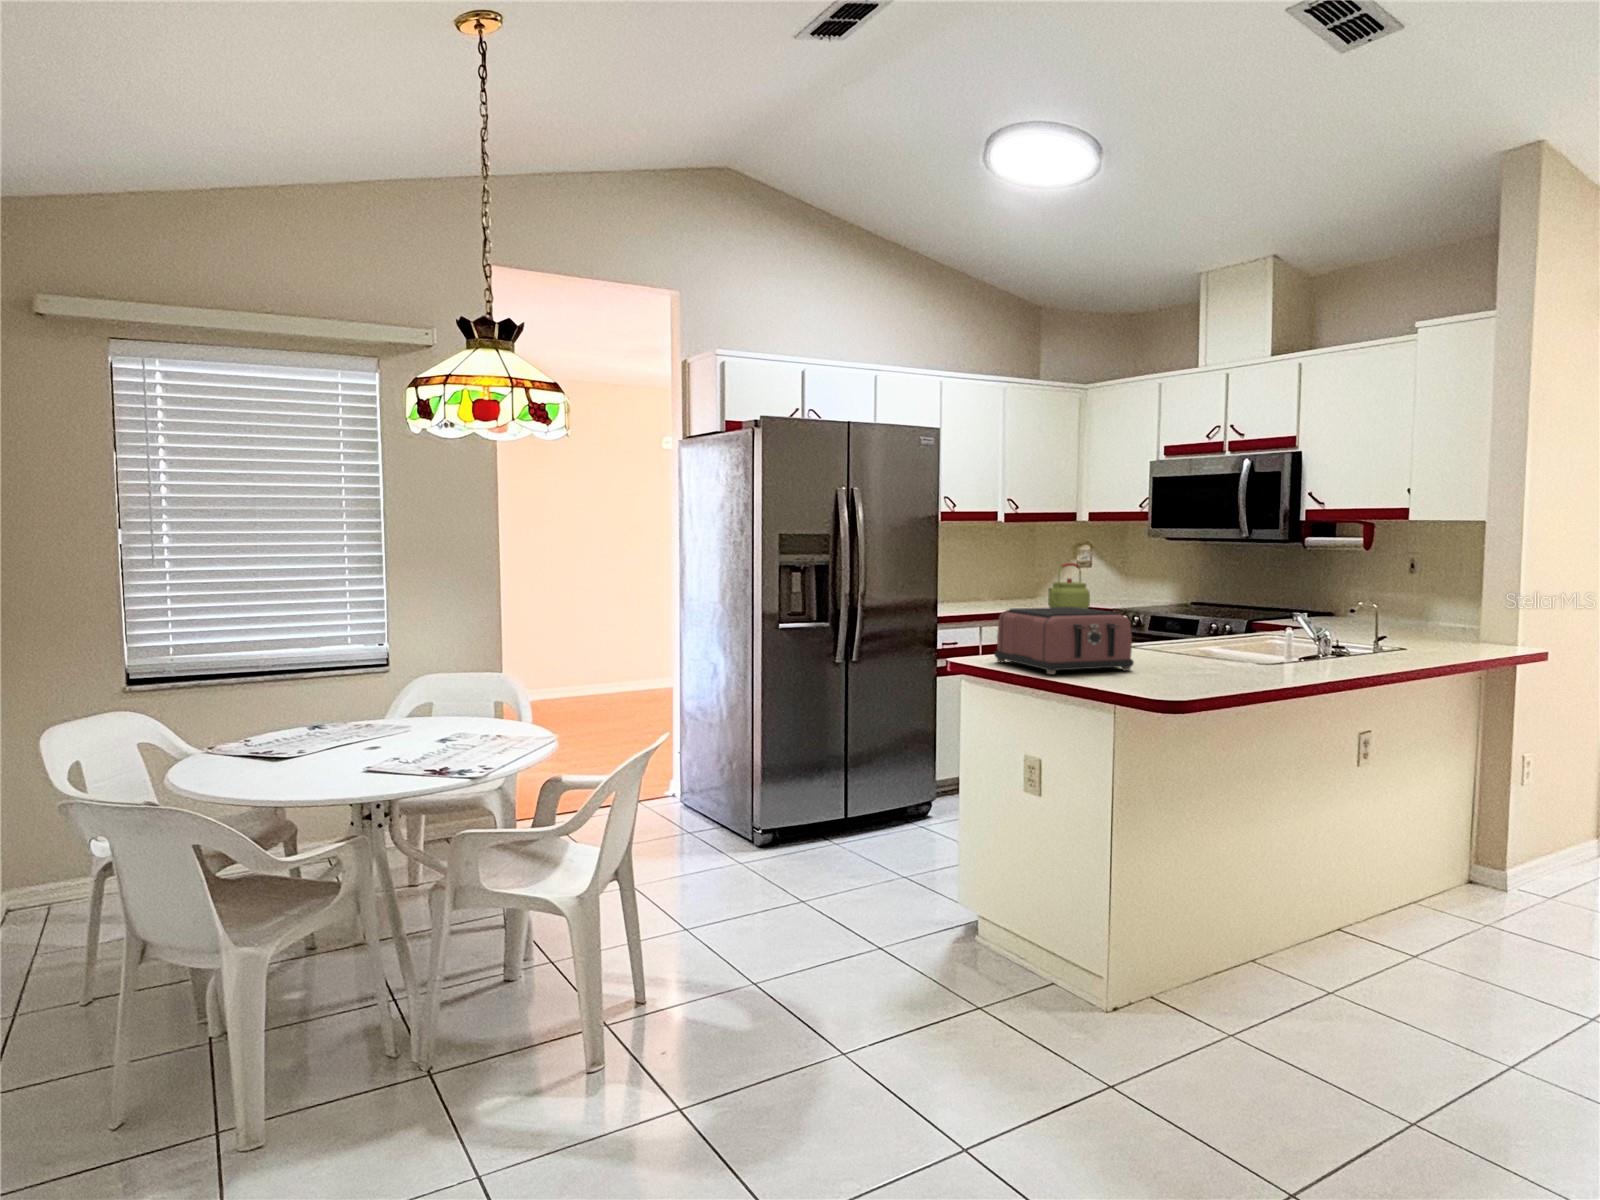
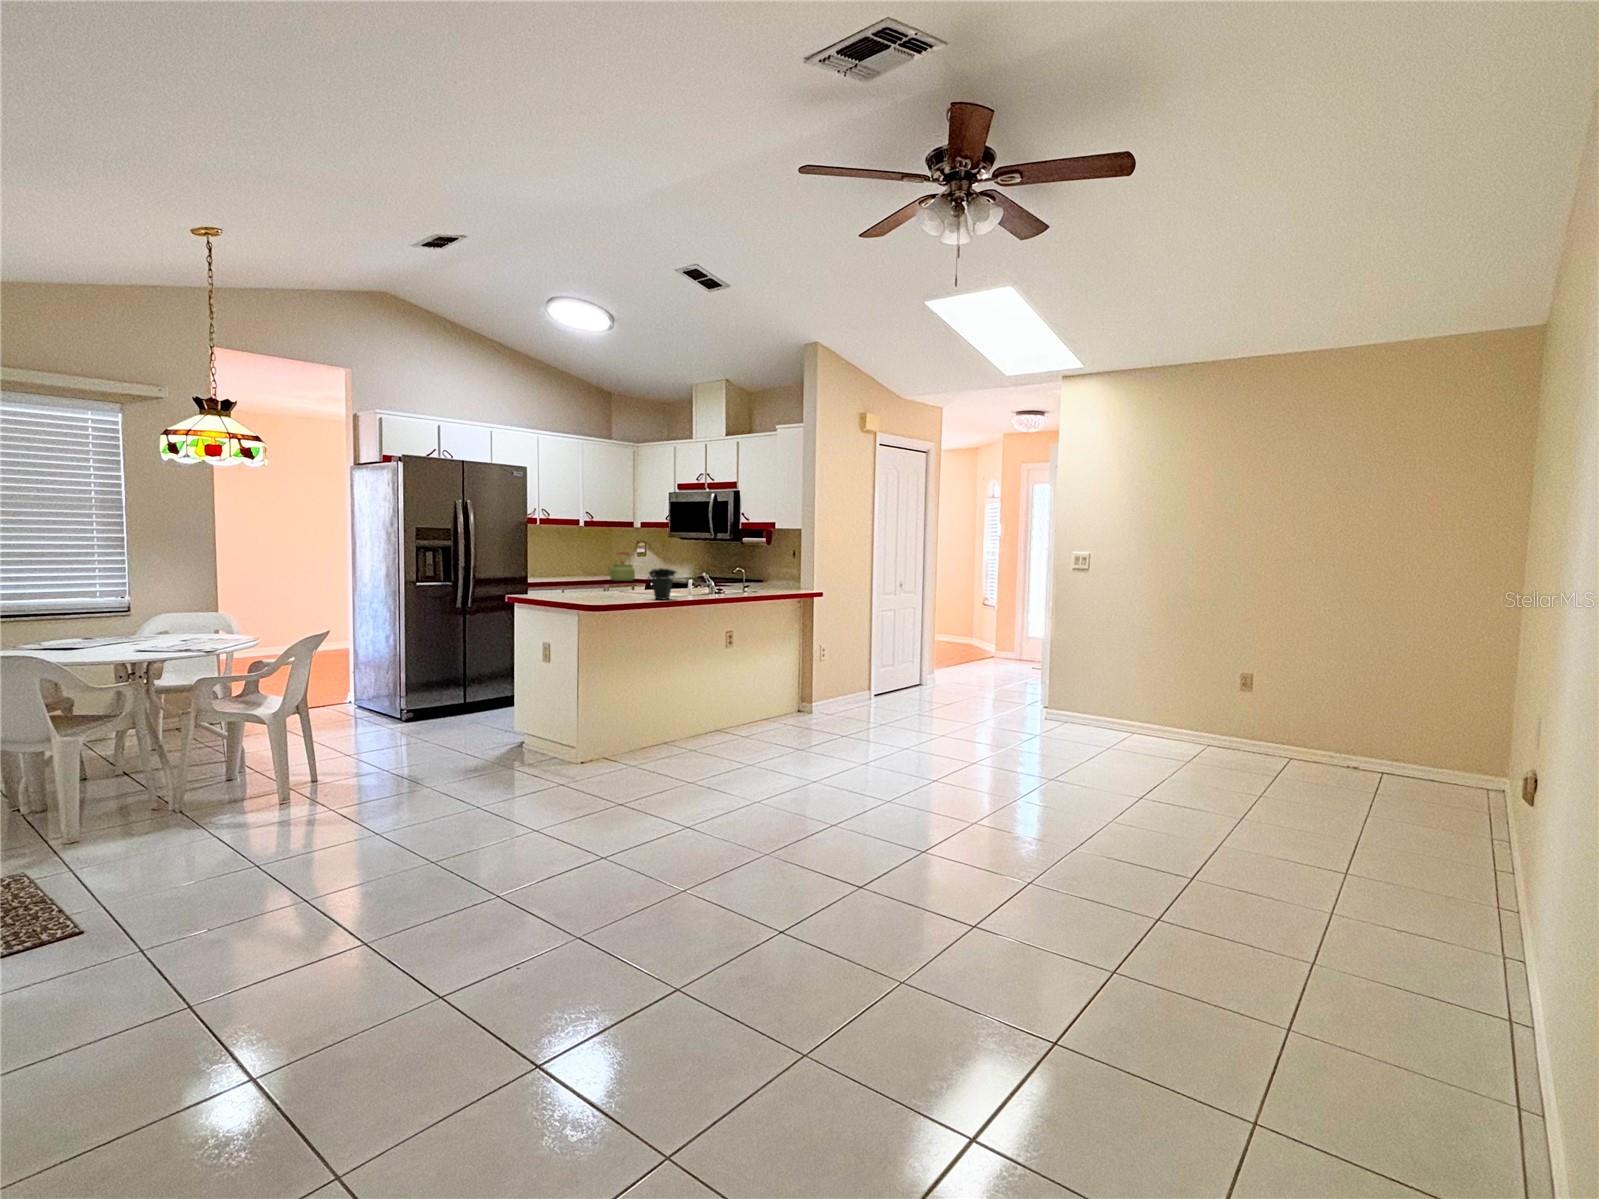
potted plant: none [1219,558,1282,674] -> present [648,568,676,599]
toaster: present [994,607,1134,674] -> none [535,568,605,600]

